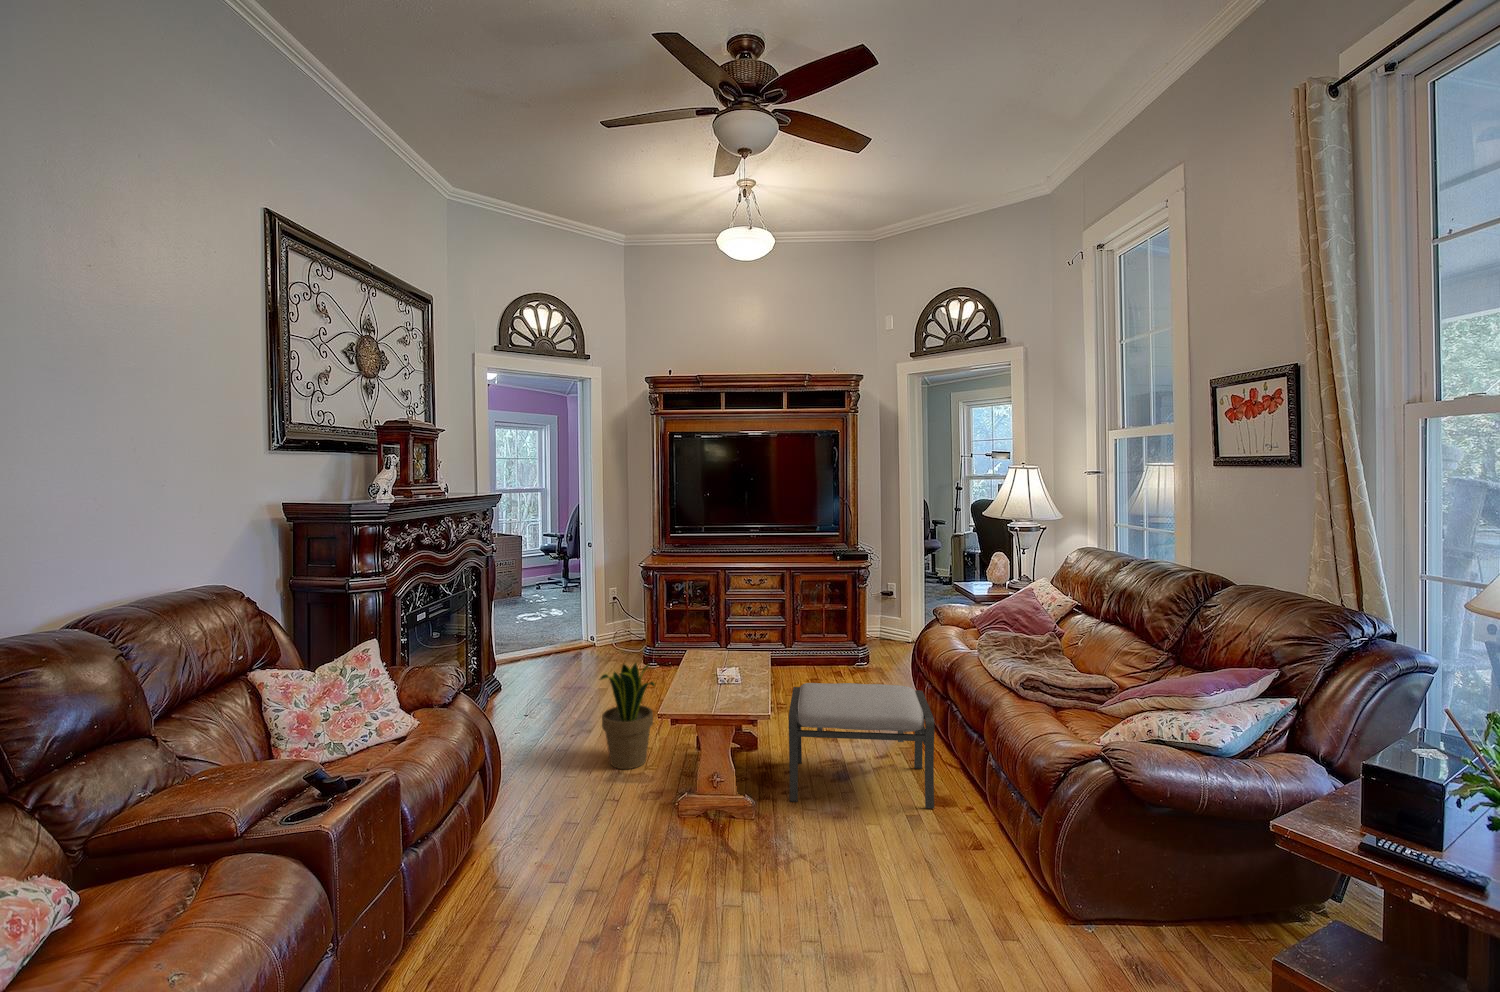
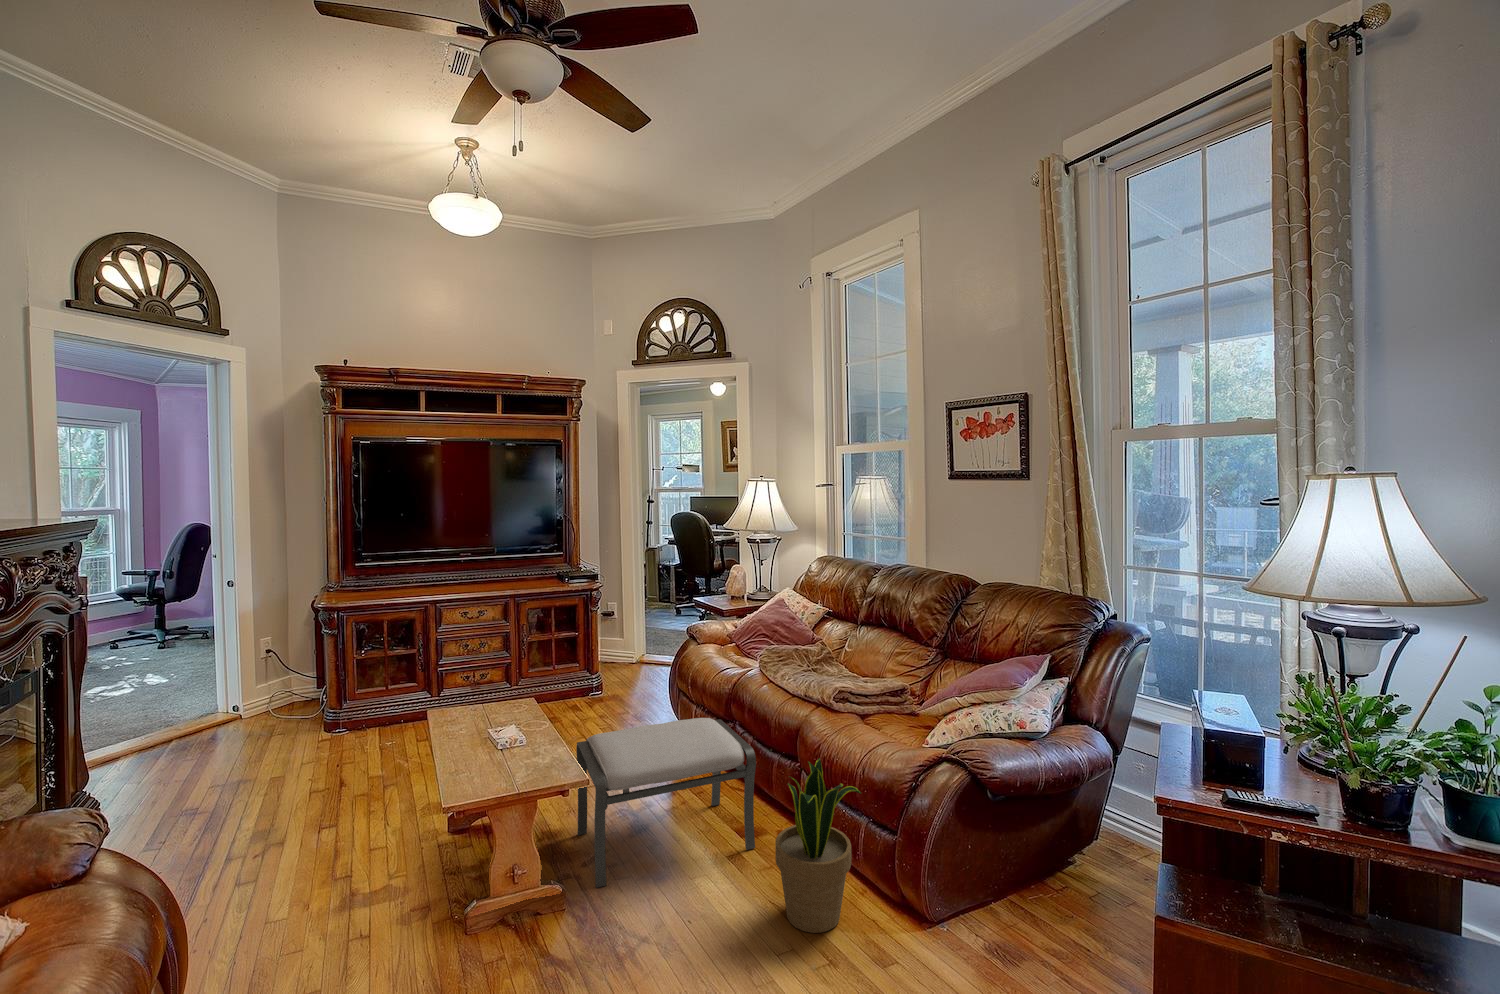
potted plant: present [600,663,655,769] -> present [775,758,861,933]

